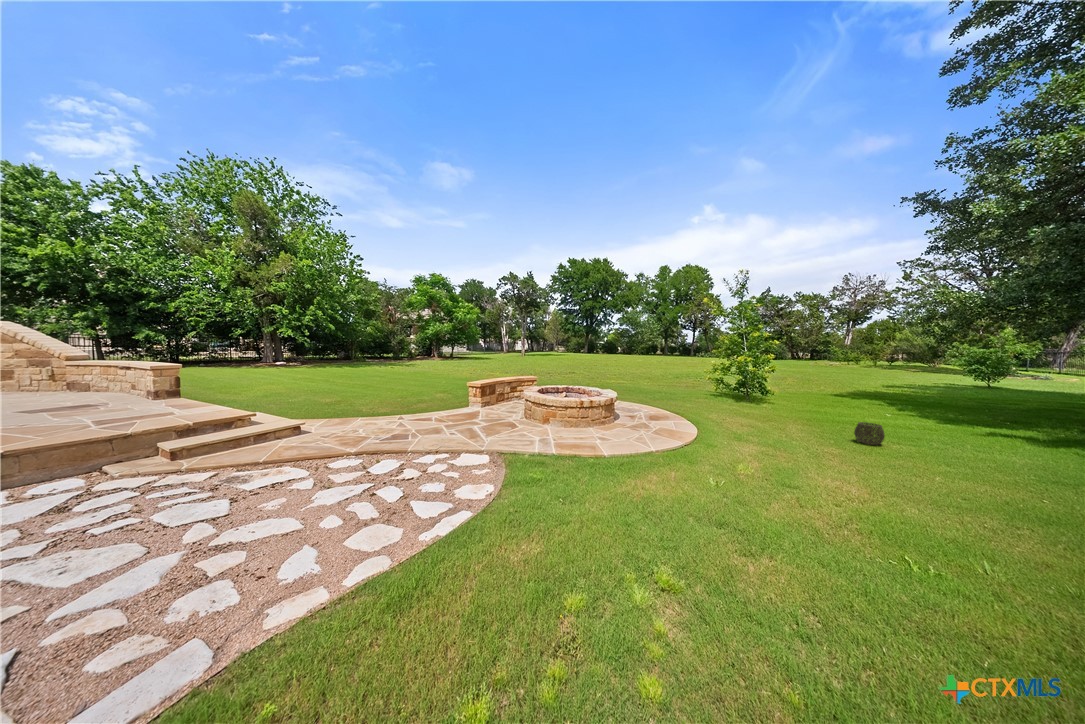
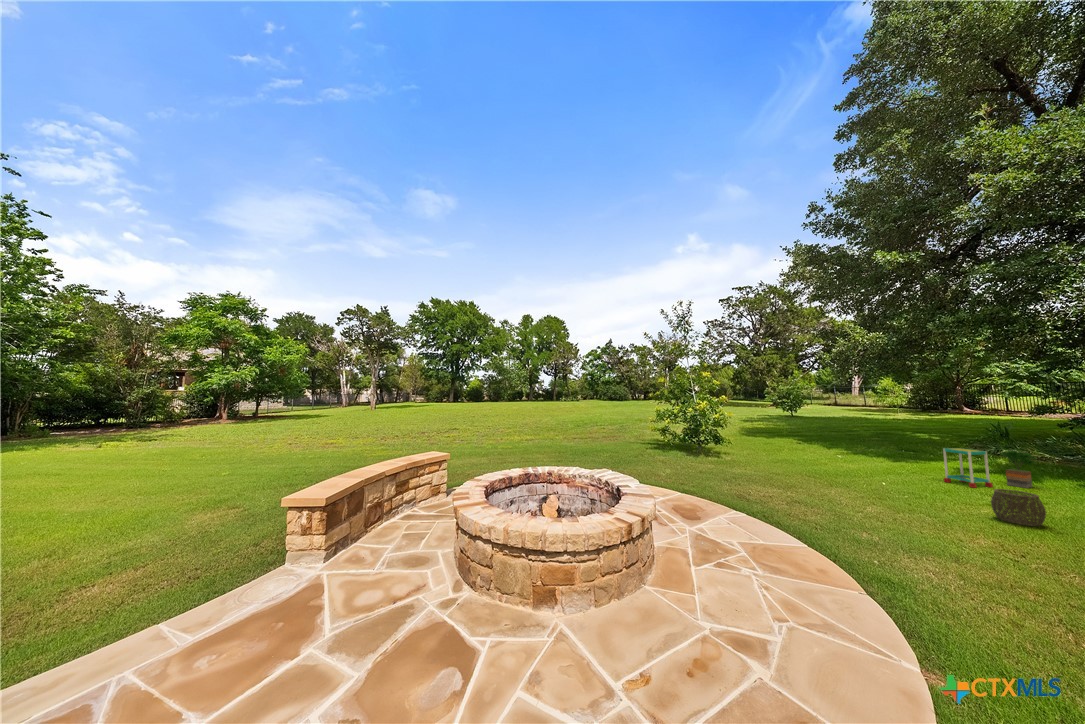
side table: none [902,402,941,434] -> present [943,448,993,488]
potted tree: none [963,408,995,439] -> present [1001,451,1036,488]

